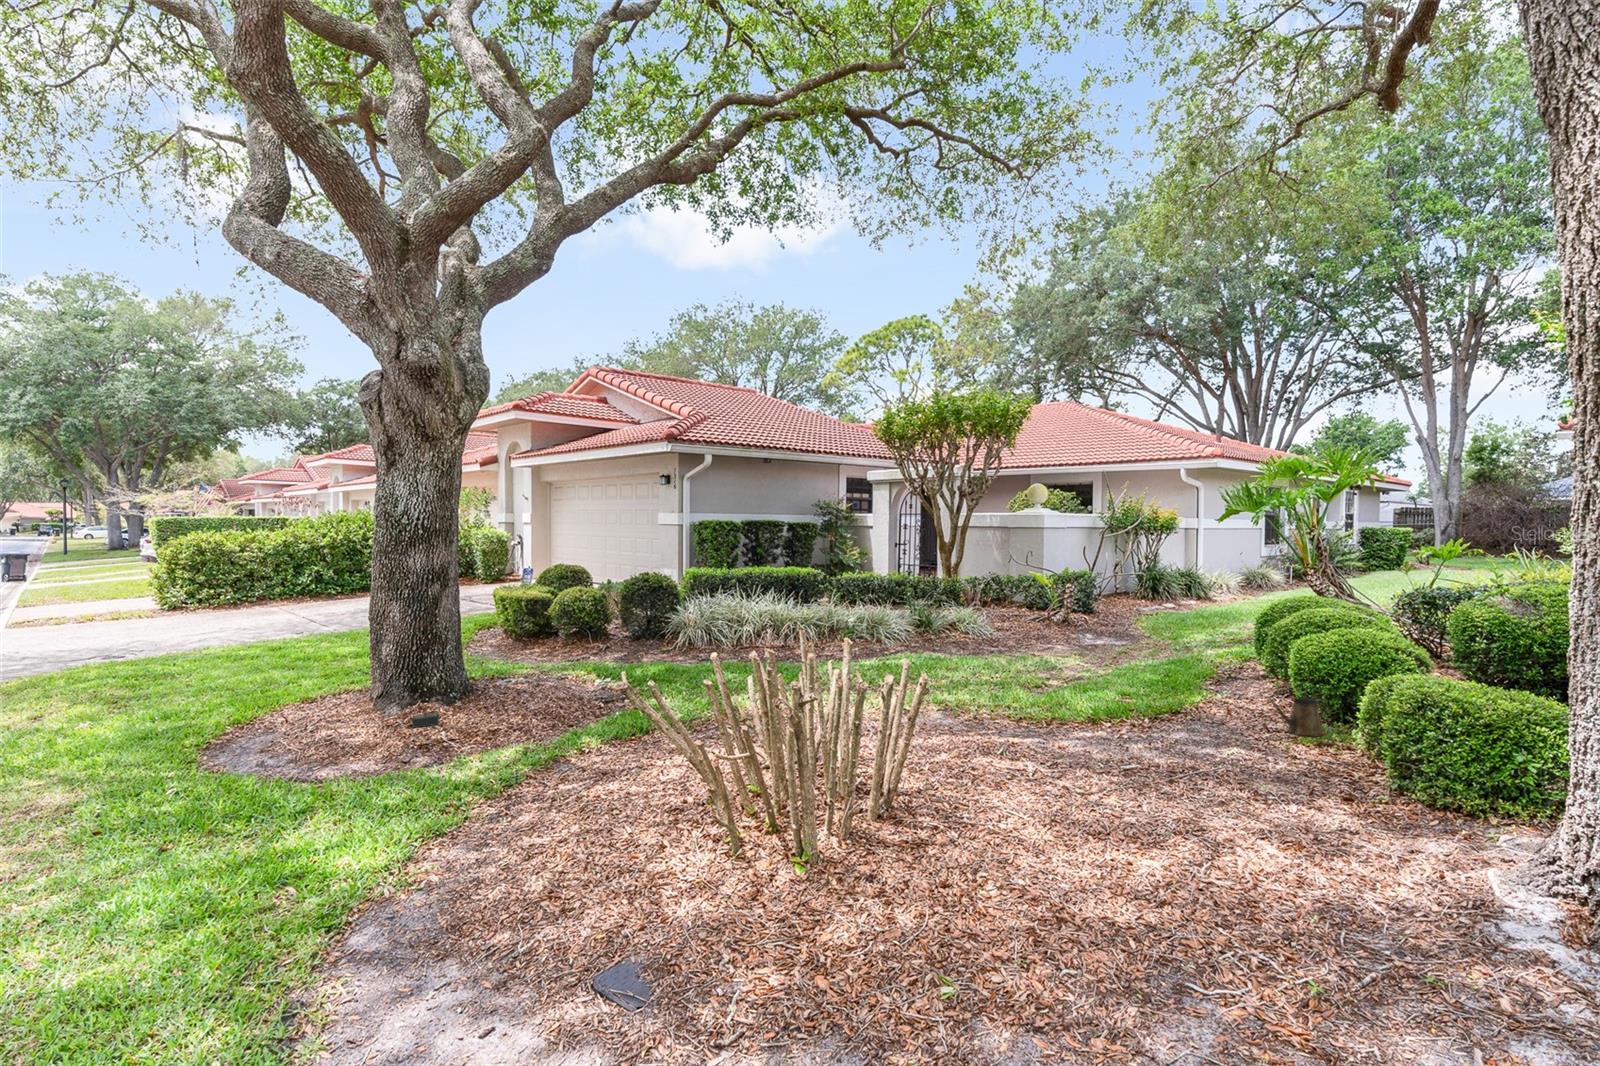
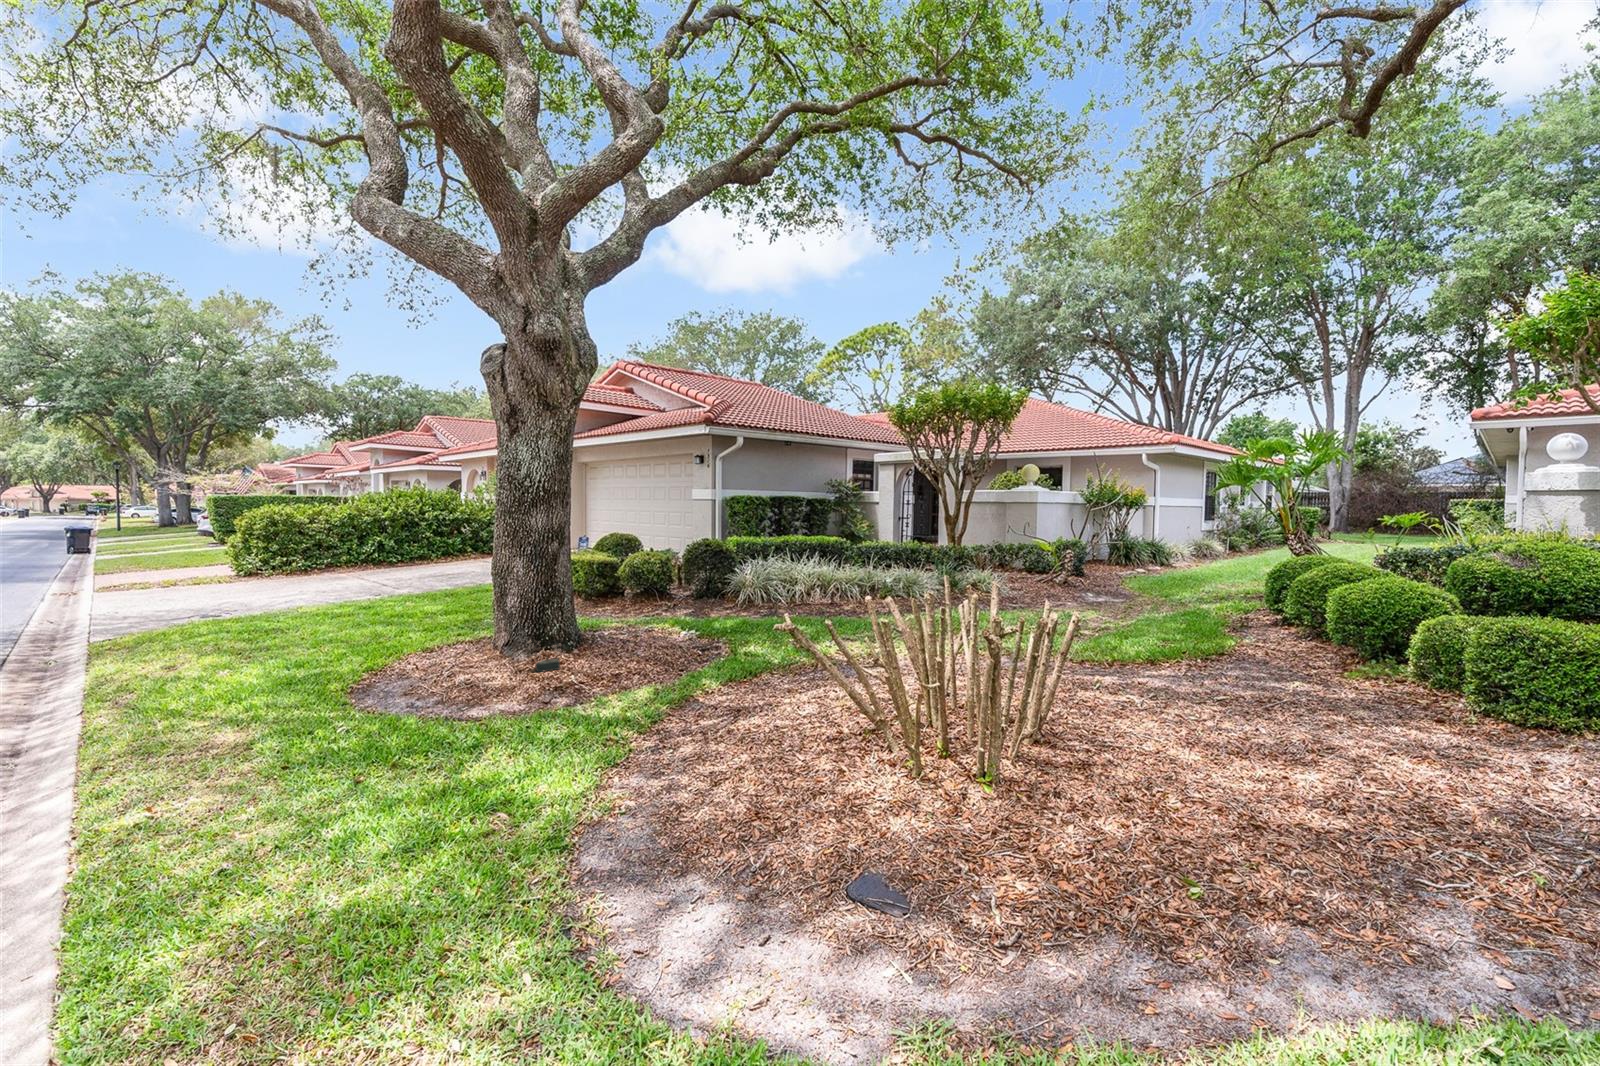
watering can: present [1266,697,1328,736] -> none [1308,636,1360,670]

